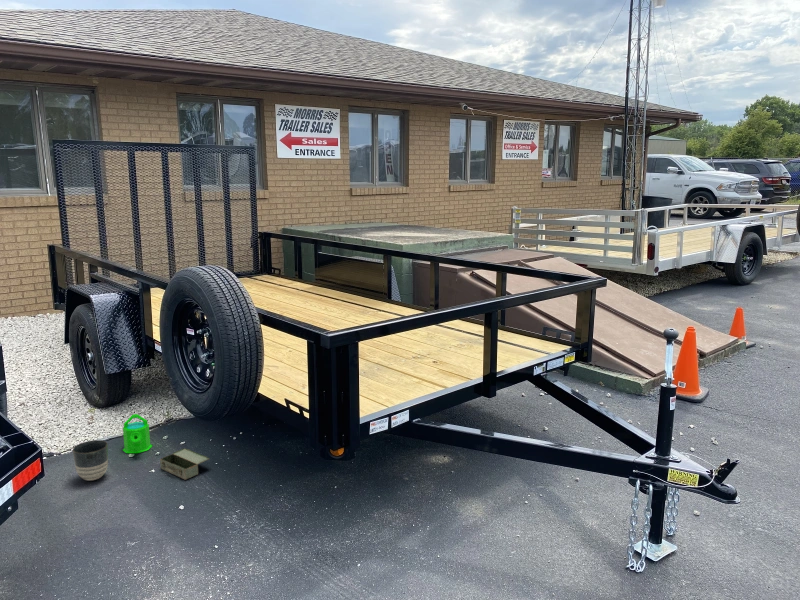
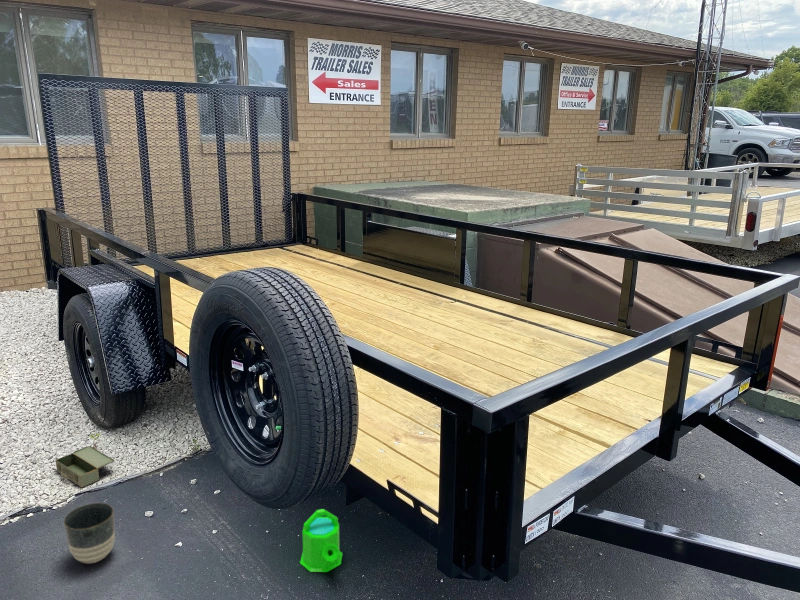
watering can: present [123,414,152,453] -> present [300,509,342,572]
toolbox: present [160,448,209,480] -> present [56,446,114,487]

